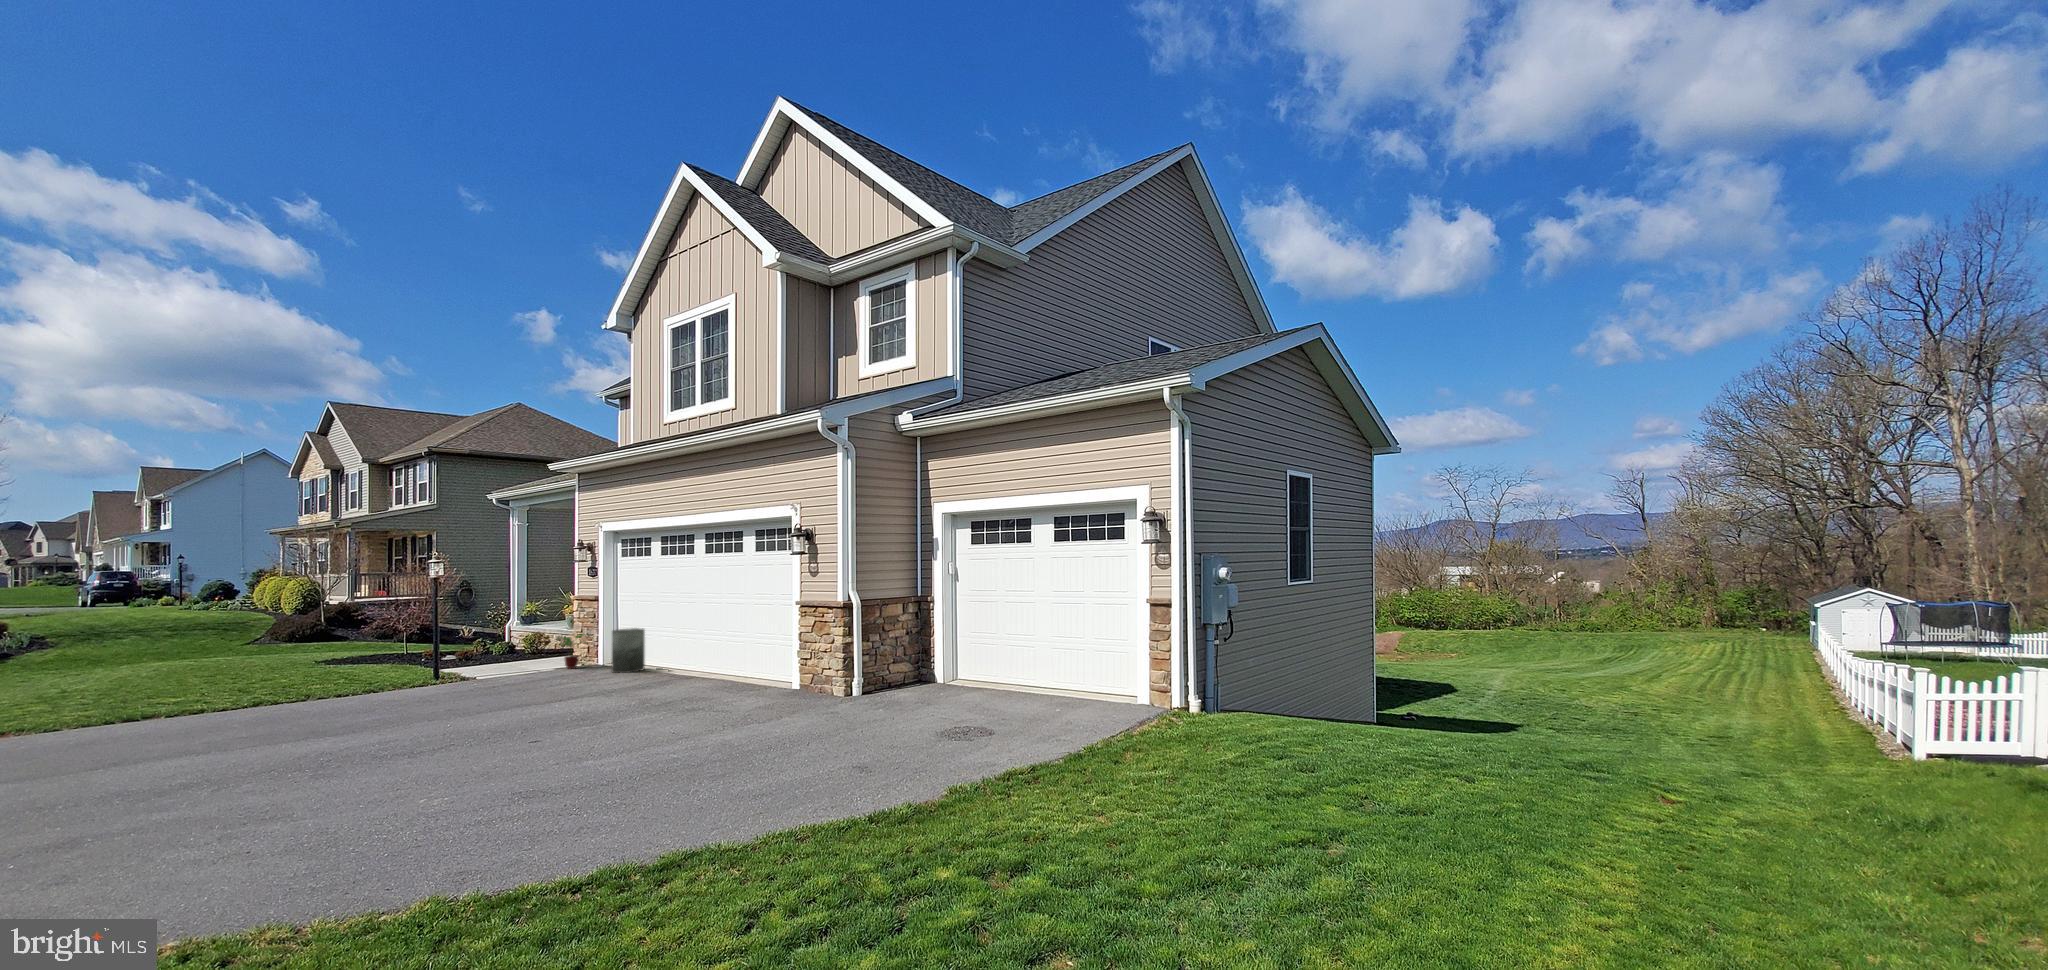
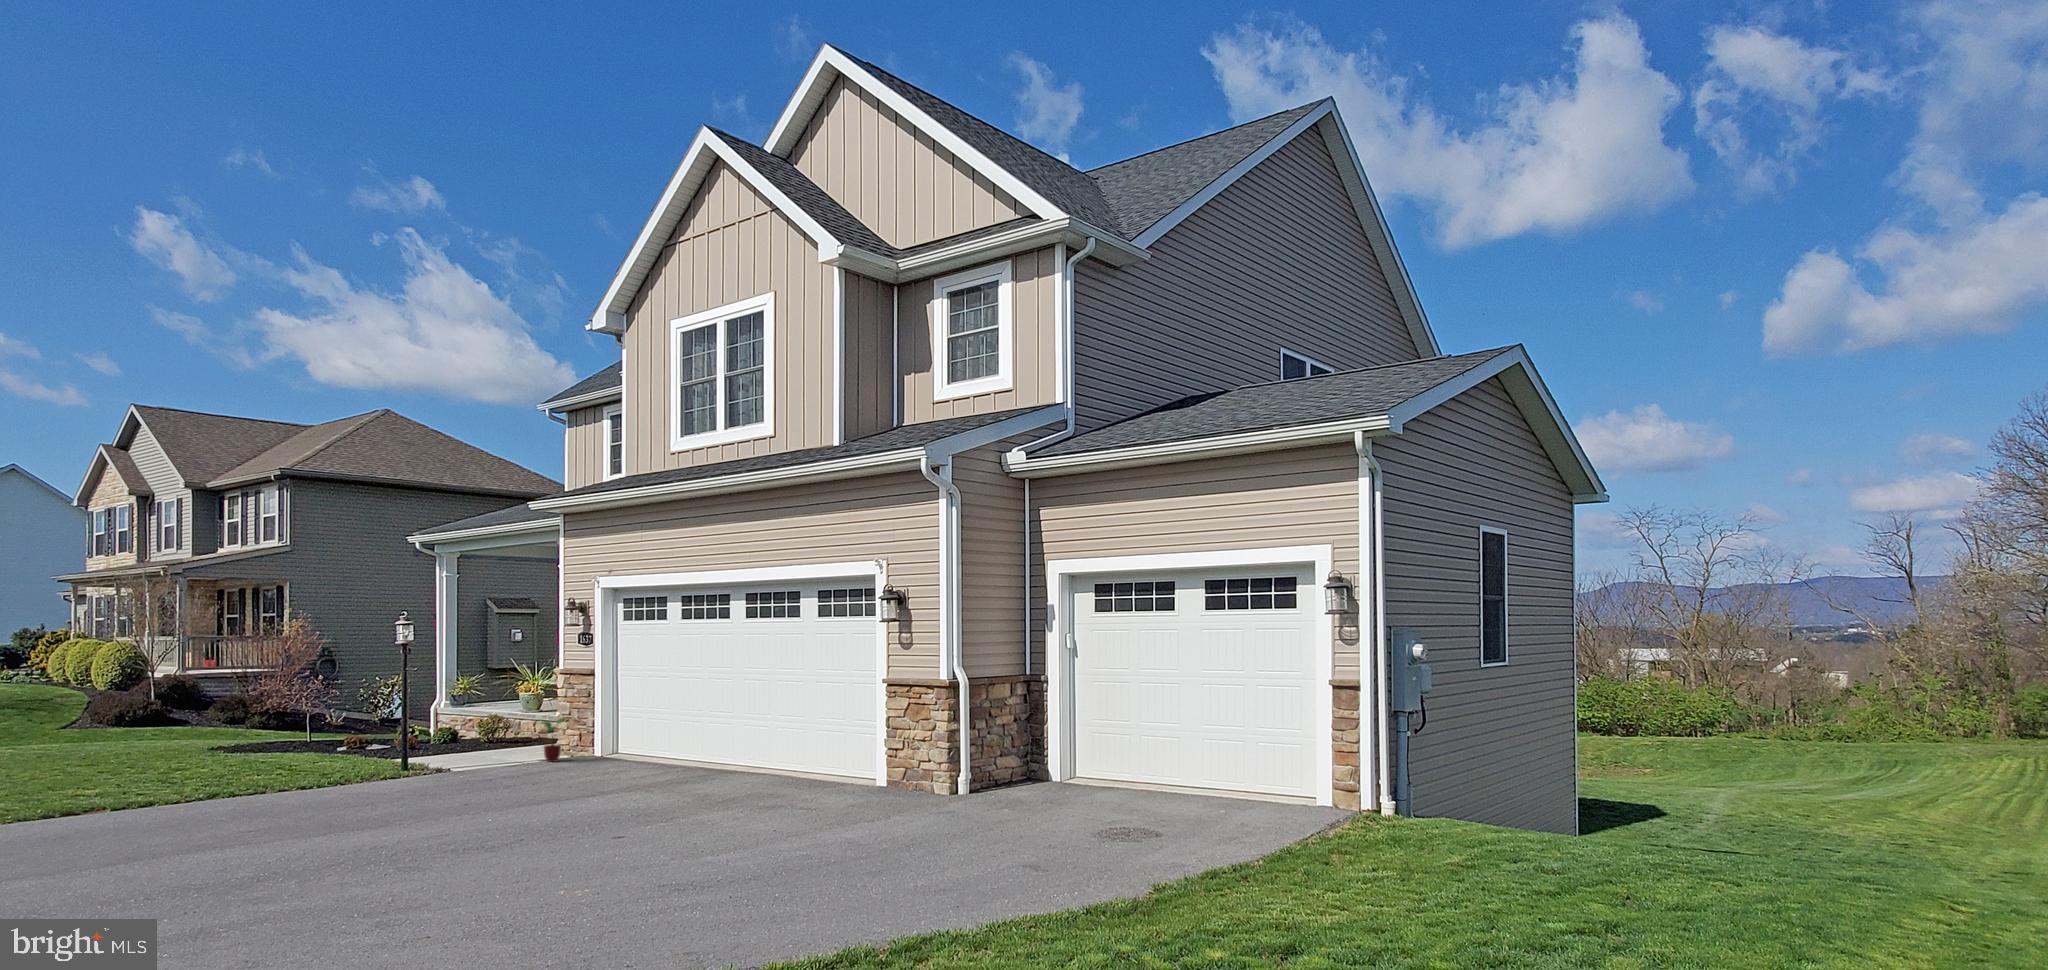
trash can: present [612,628,645,673] -> none [610,711,651,767]

